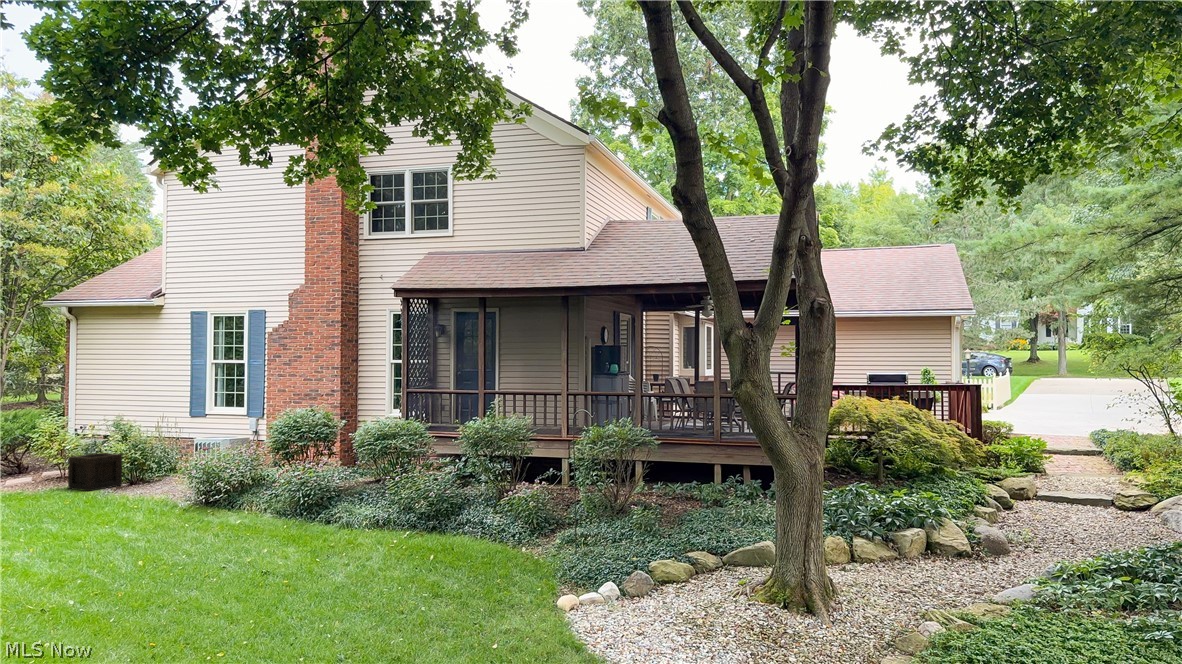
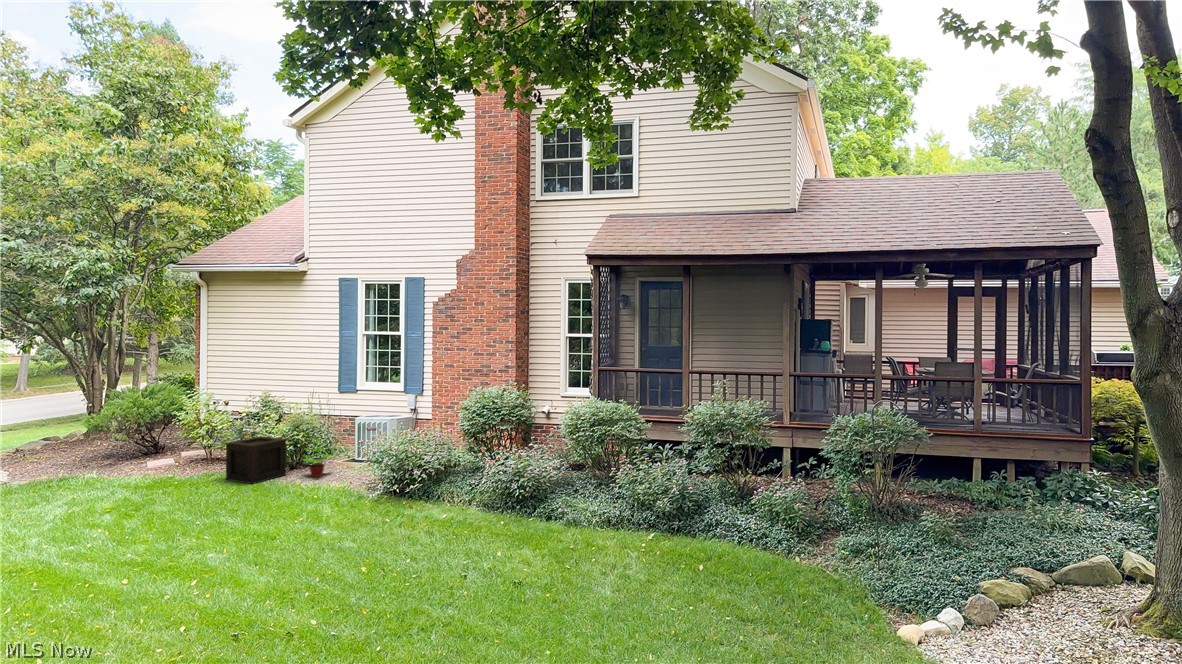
potted plant: none [134,454,165,487] -> present [303,440,331,477]

